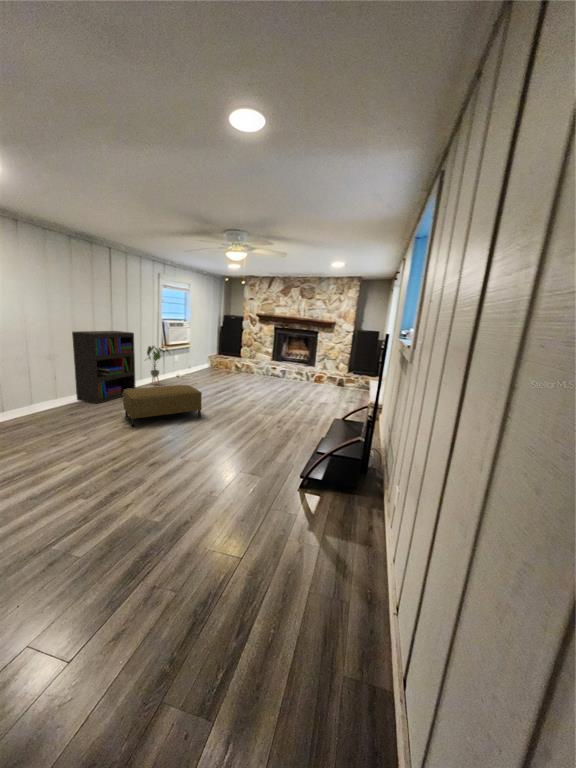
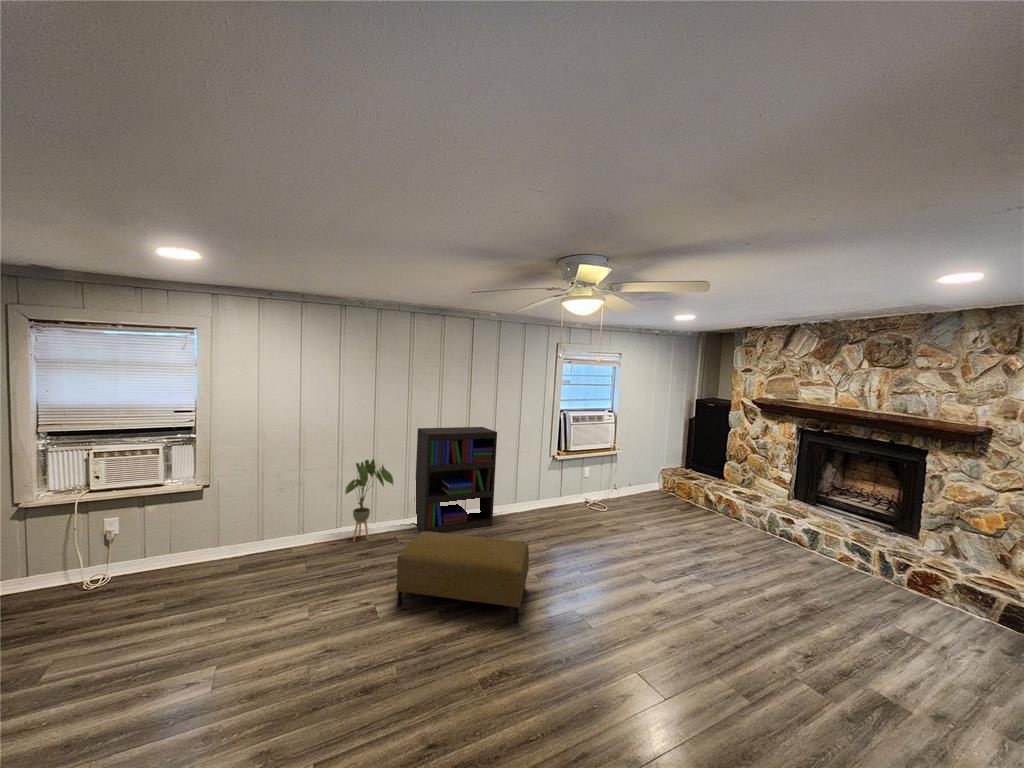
house plant: present [147,346,168,385] -> present [345,459,393,542]

